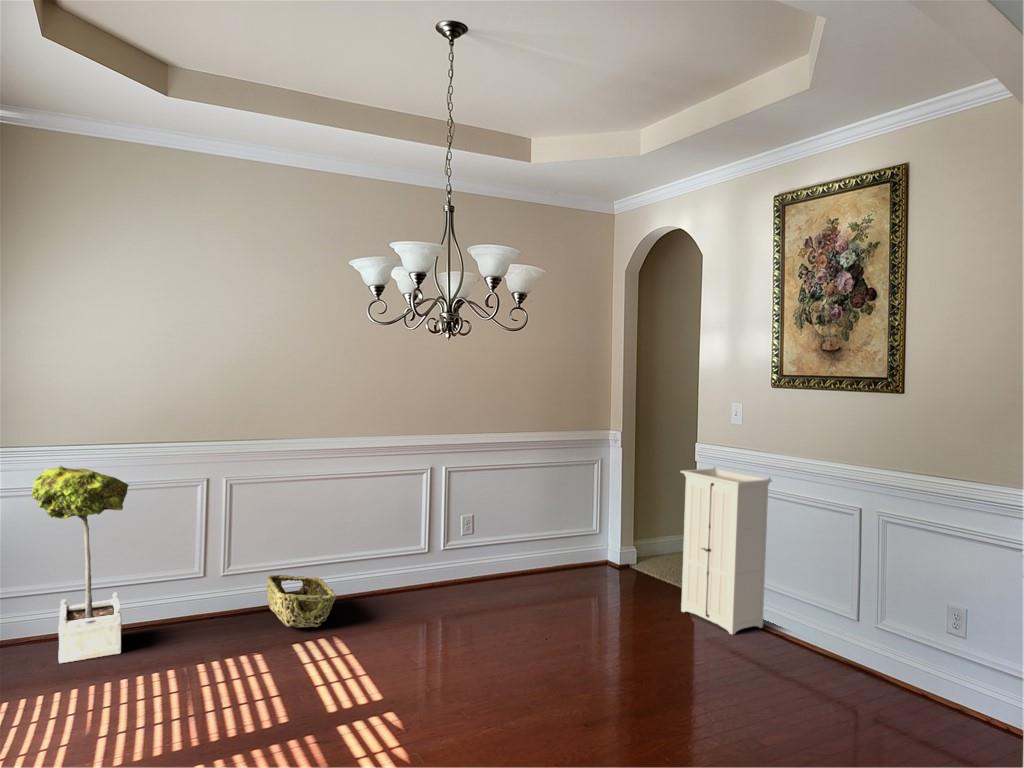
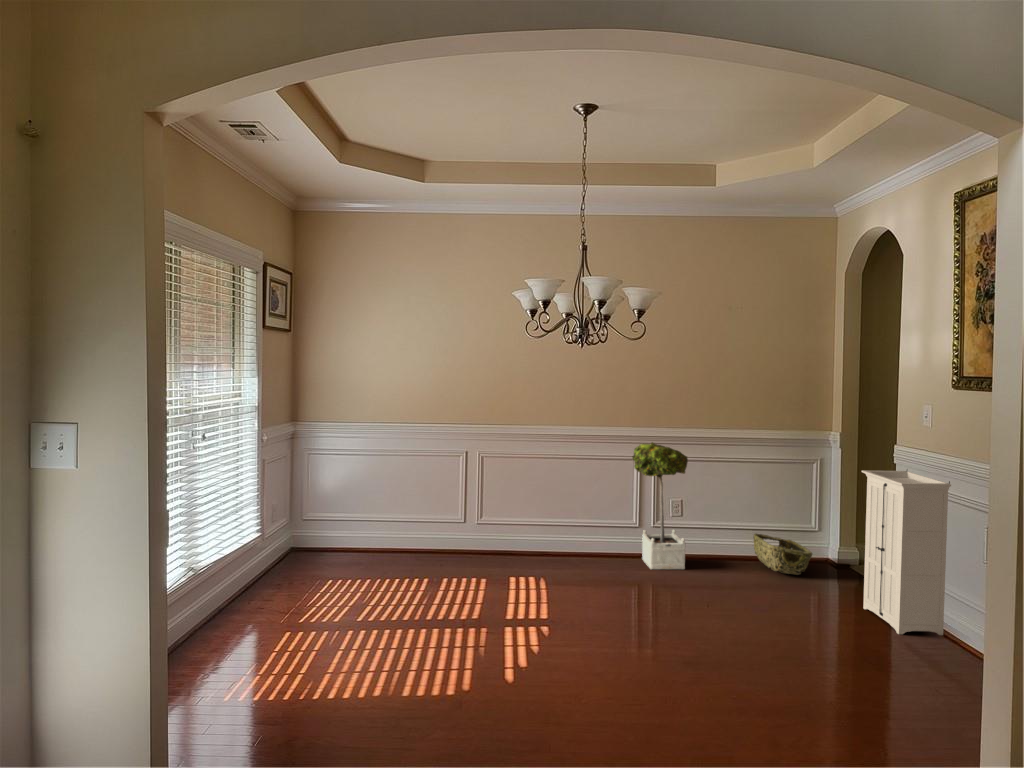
potted tree: present [31,466,129,663] -> present [632,442,688,569]
woven basket: present [267,575,336,627] -> present [754,533,812,575]

